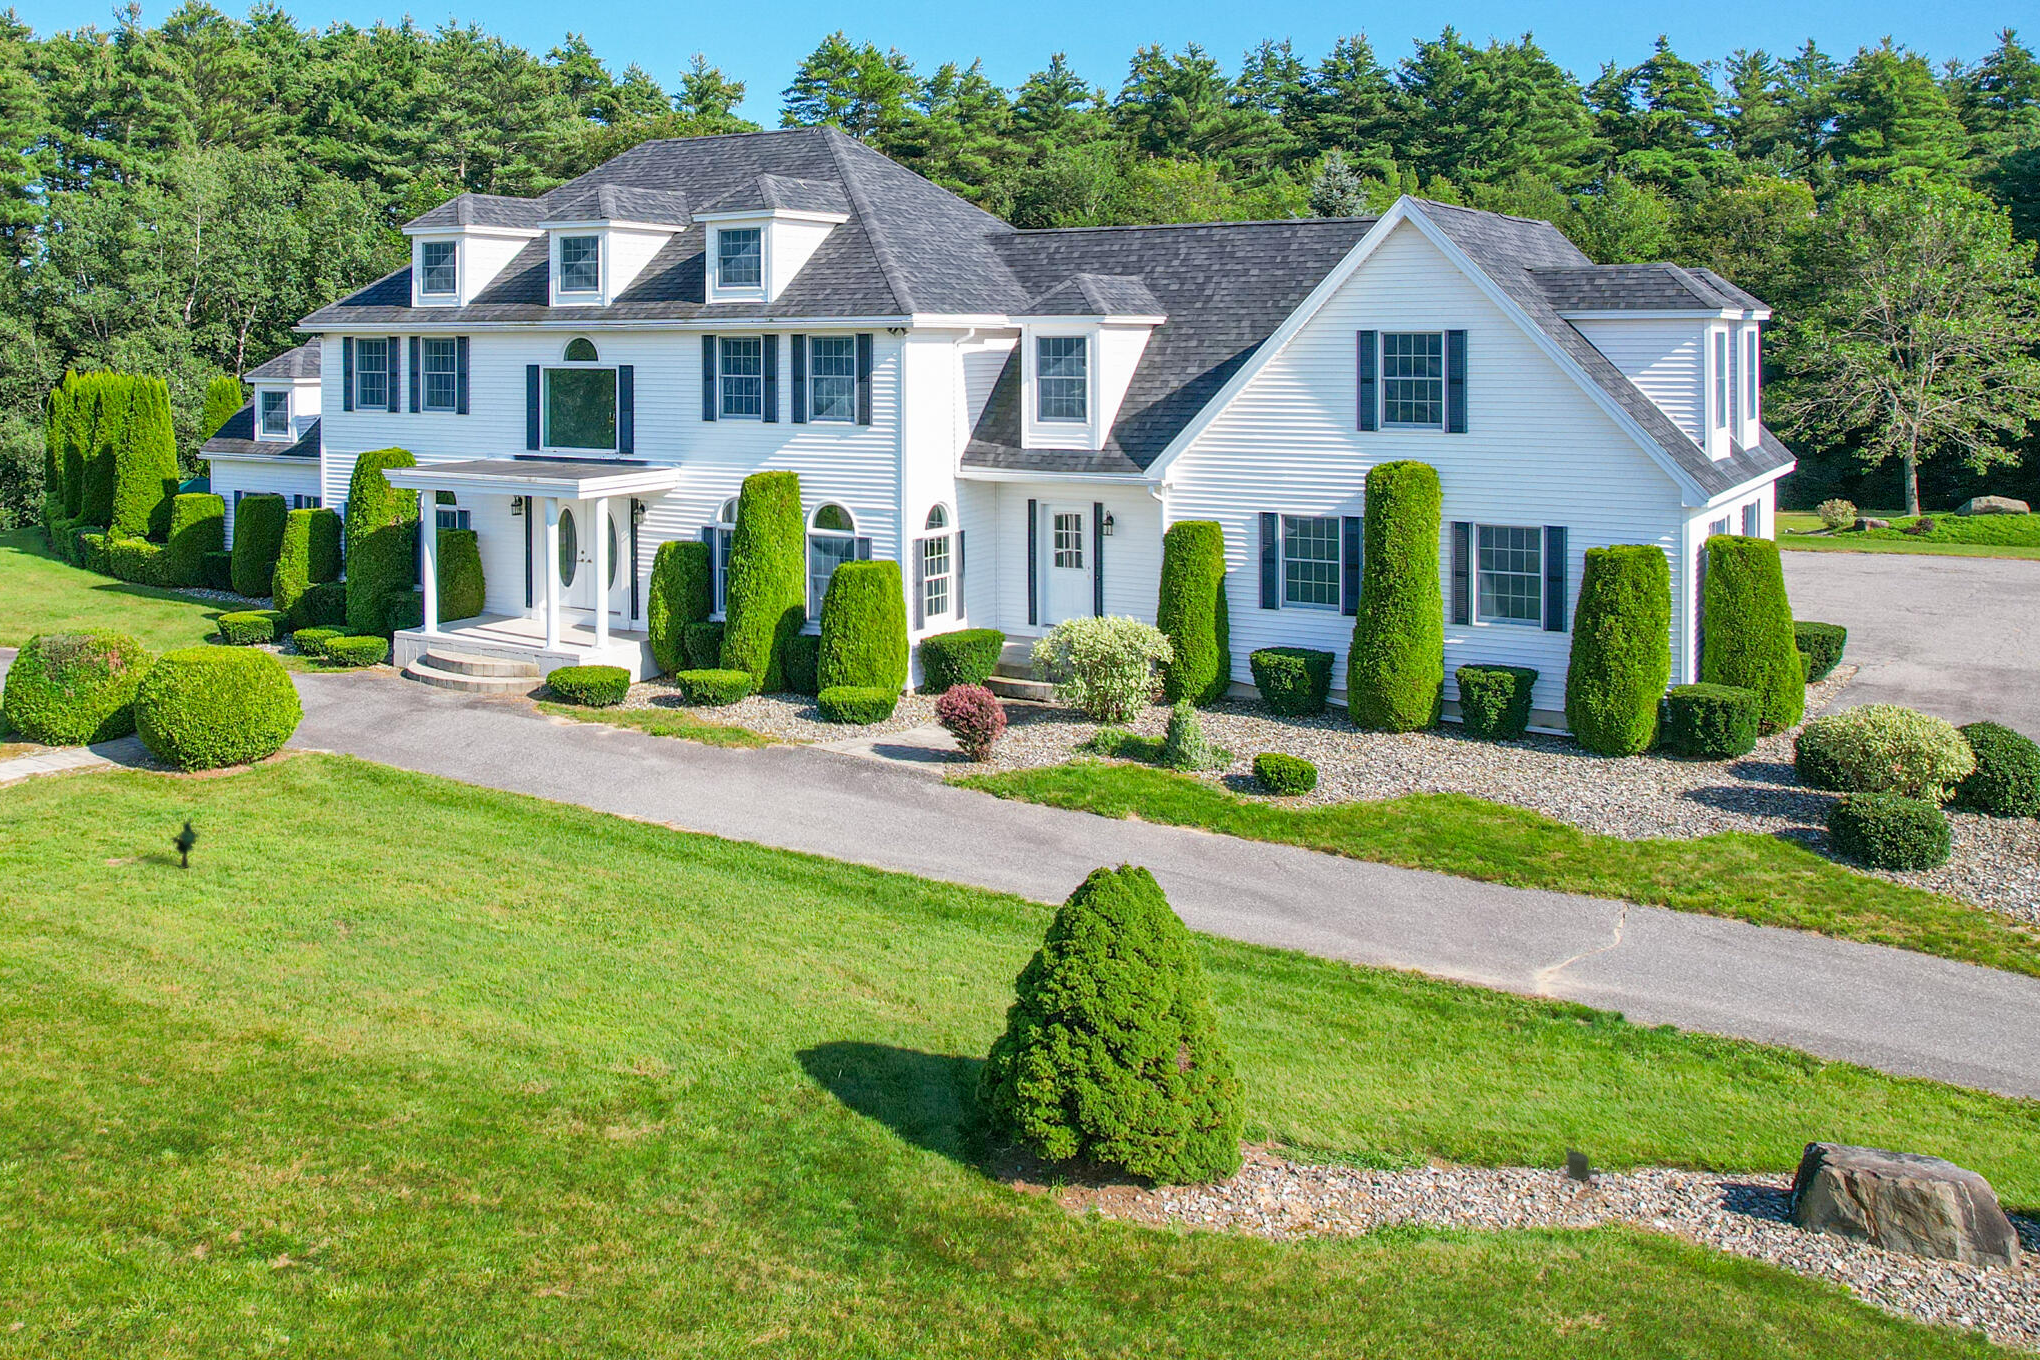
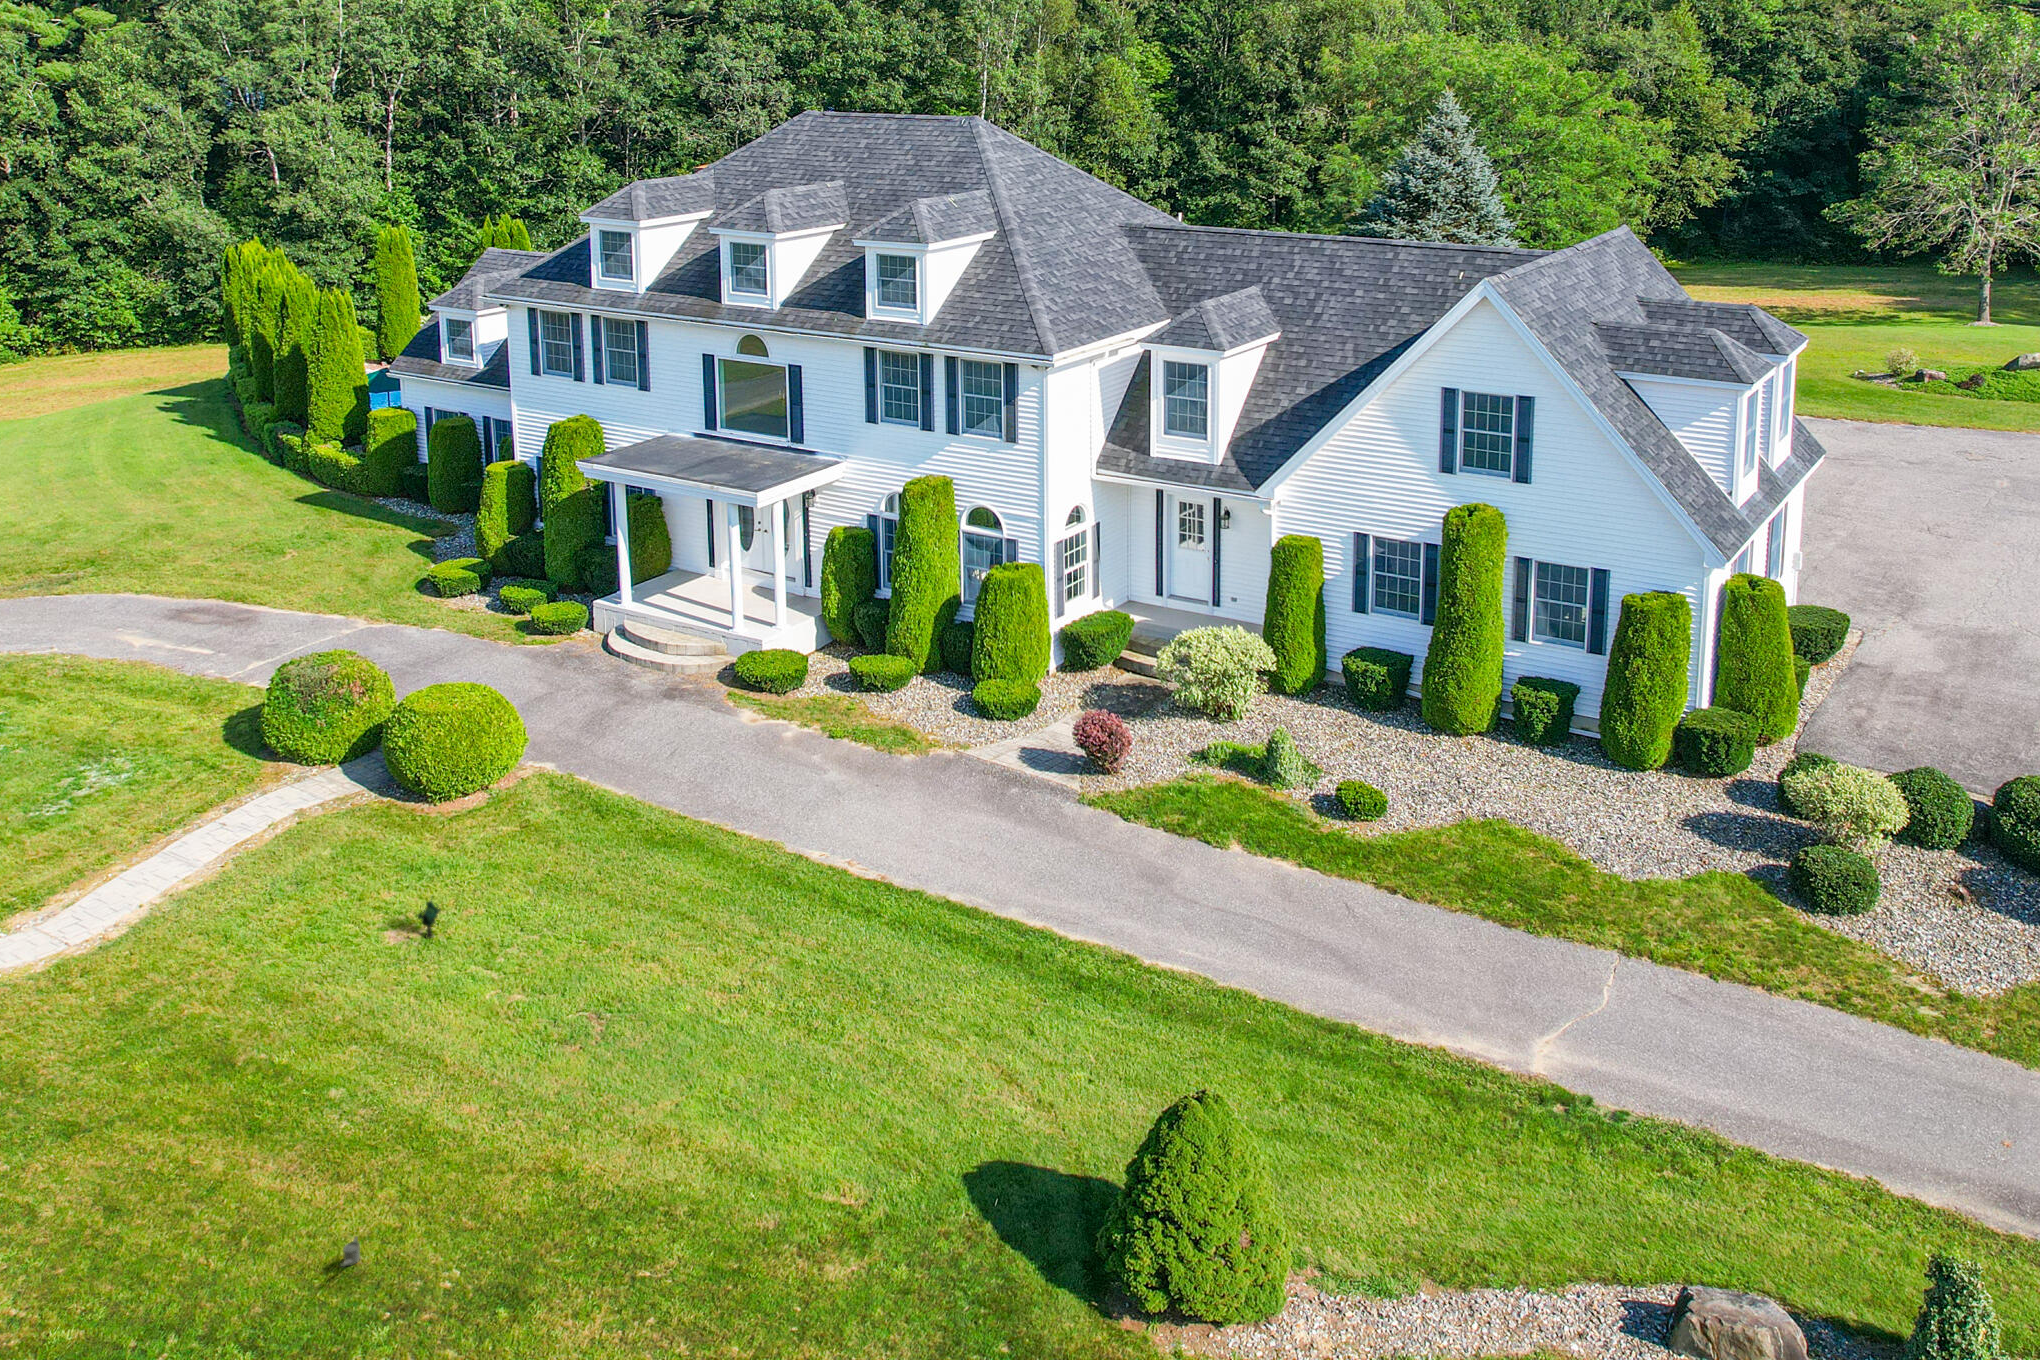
watering can: present [1566,1147,1600,1181] -> present [340,1237,360,1267]

